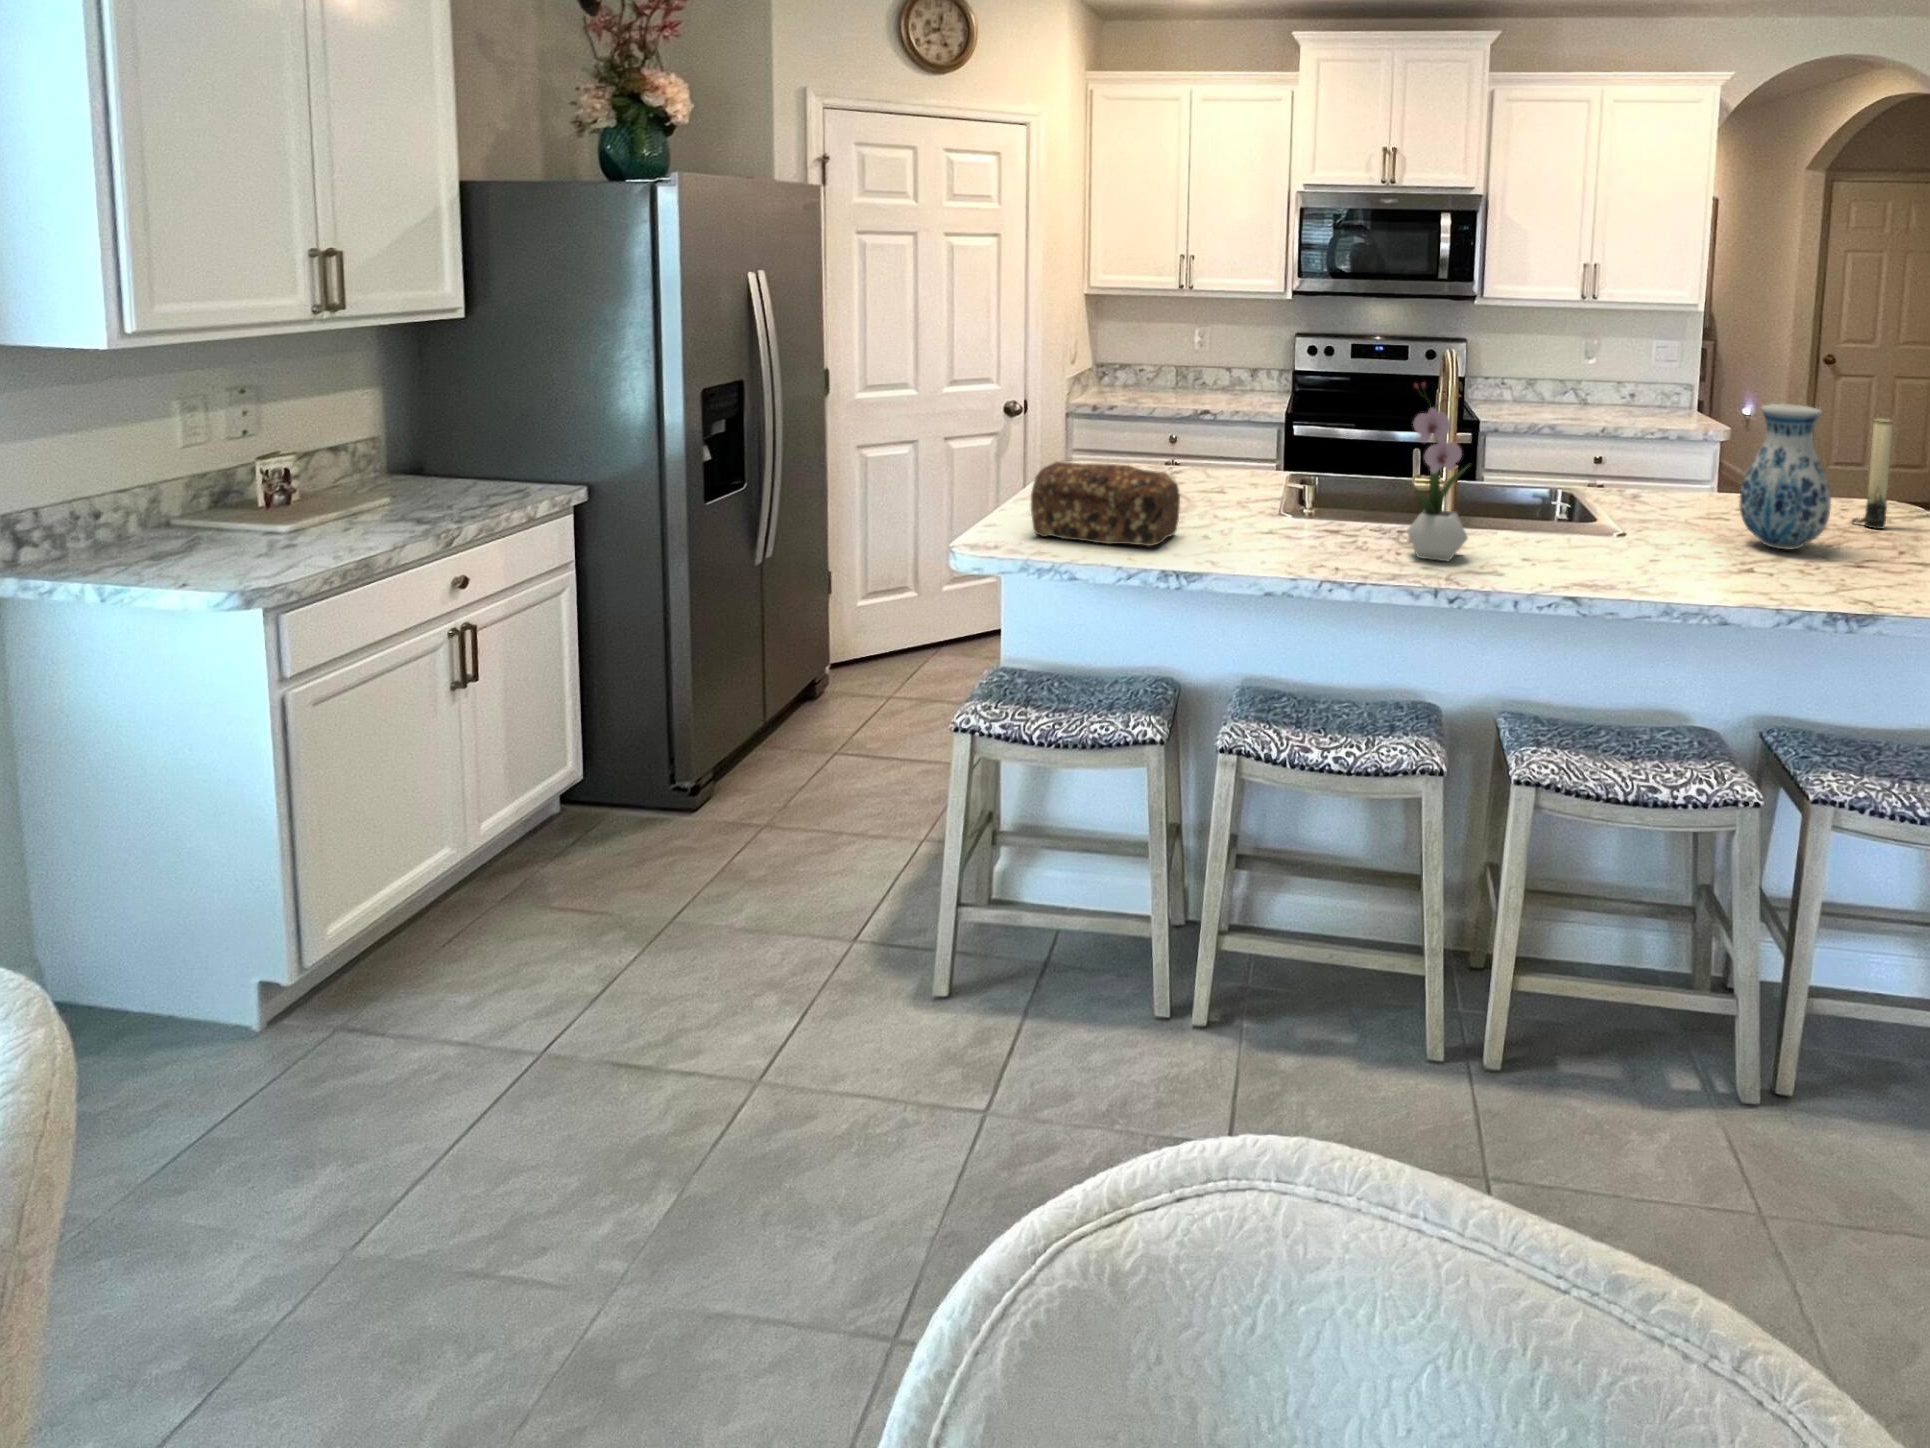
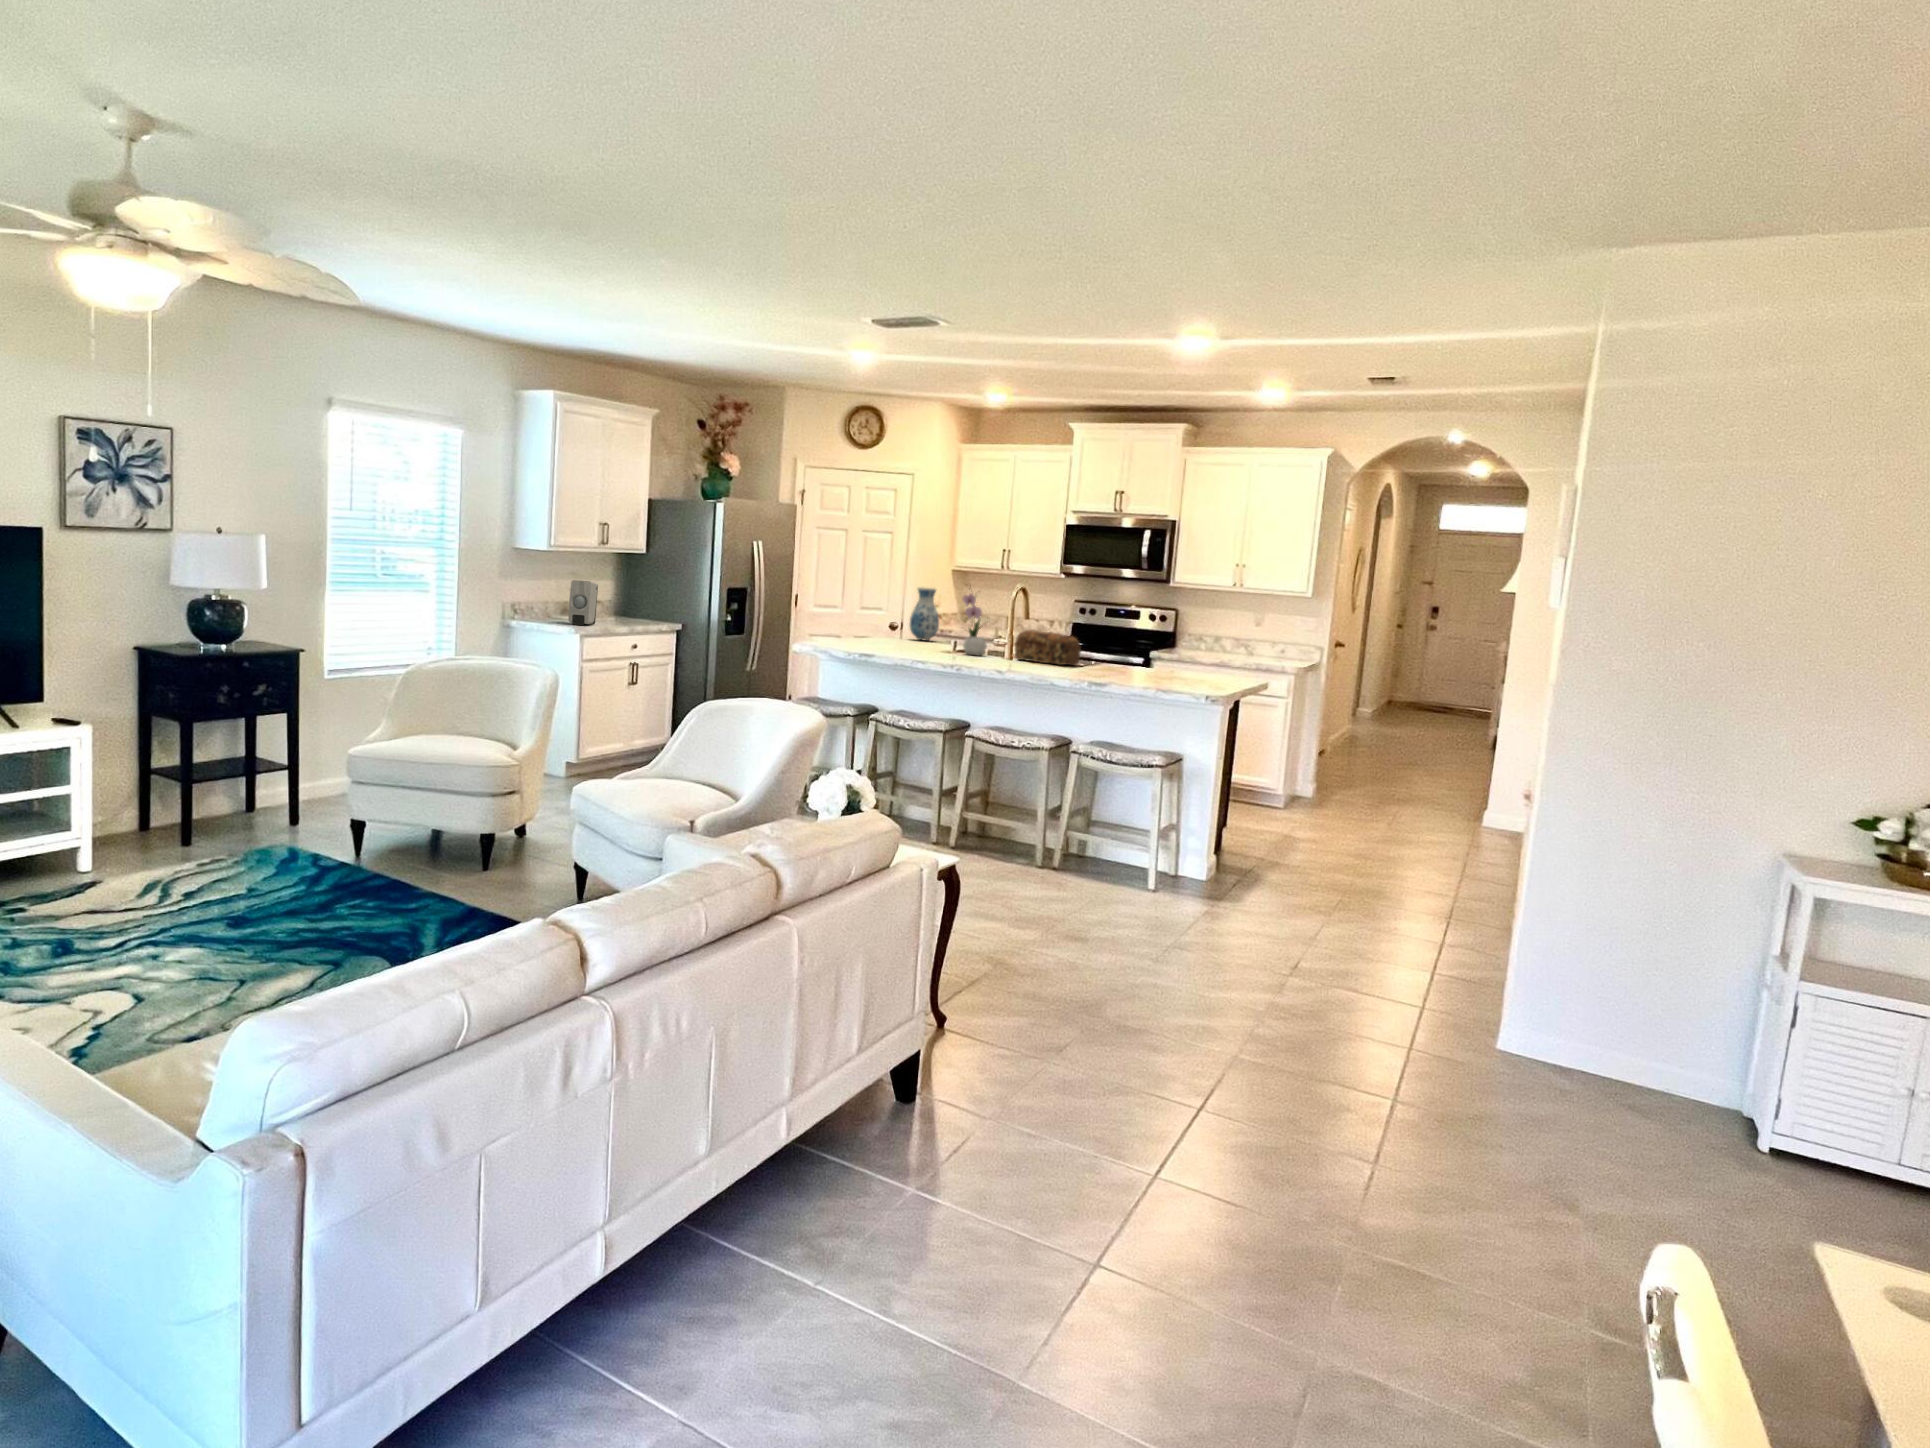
vase: present [1739,404,1831,550] -> present [910,587,939,641]
candle: present [1852,419,1892,529] -> none [1204,622,1220,674]
soap dispenser: none [207,432,316,571] -> present [568,580,598,625]
bread loaf: present [1031,462,1180,546] -> present [1015,630,1081,665]

